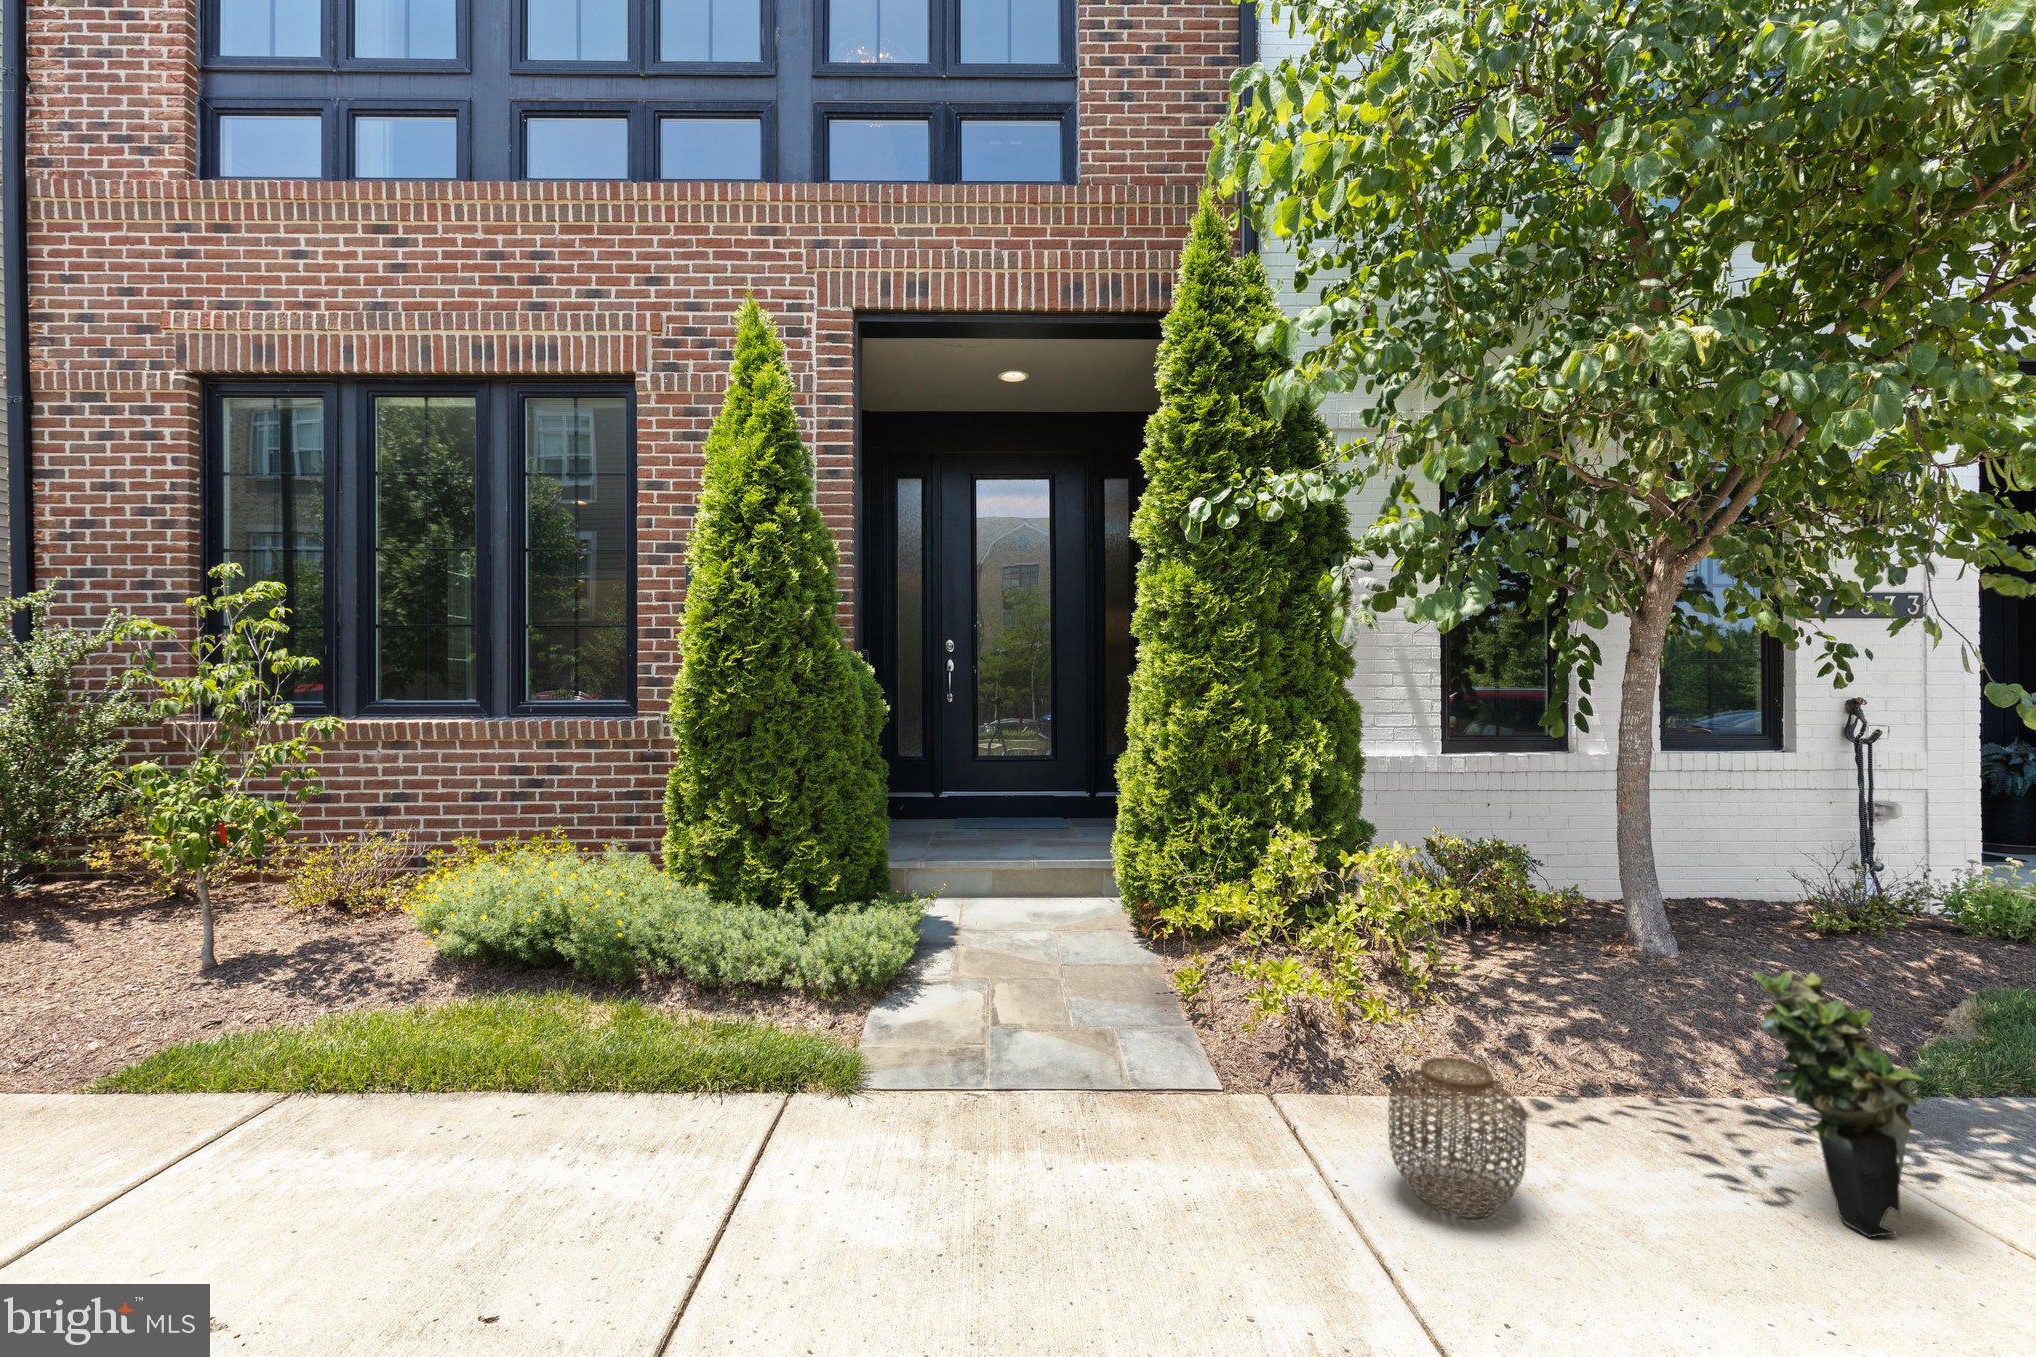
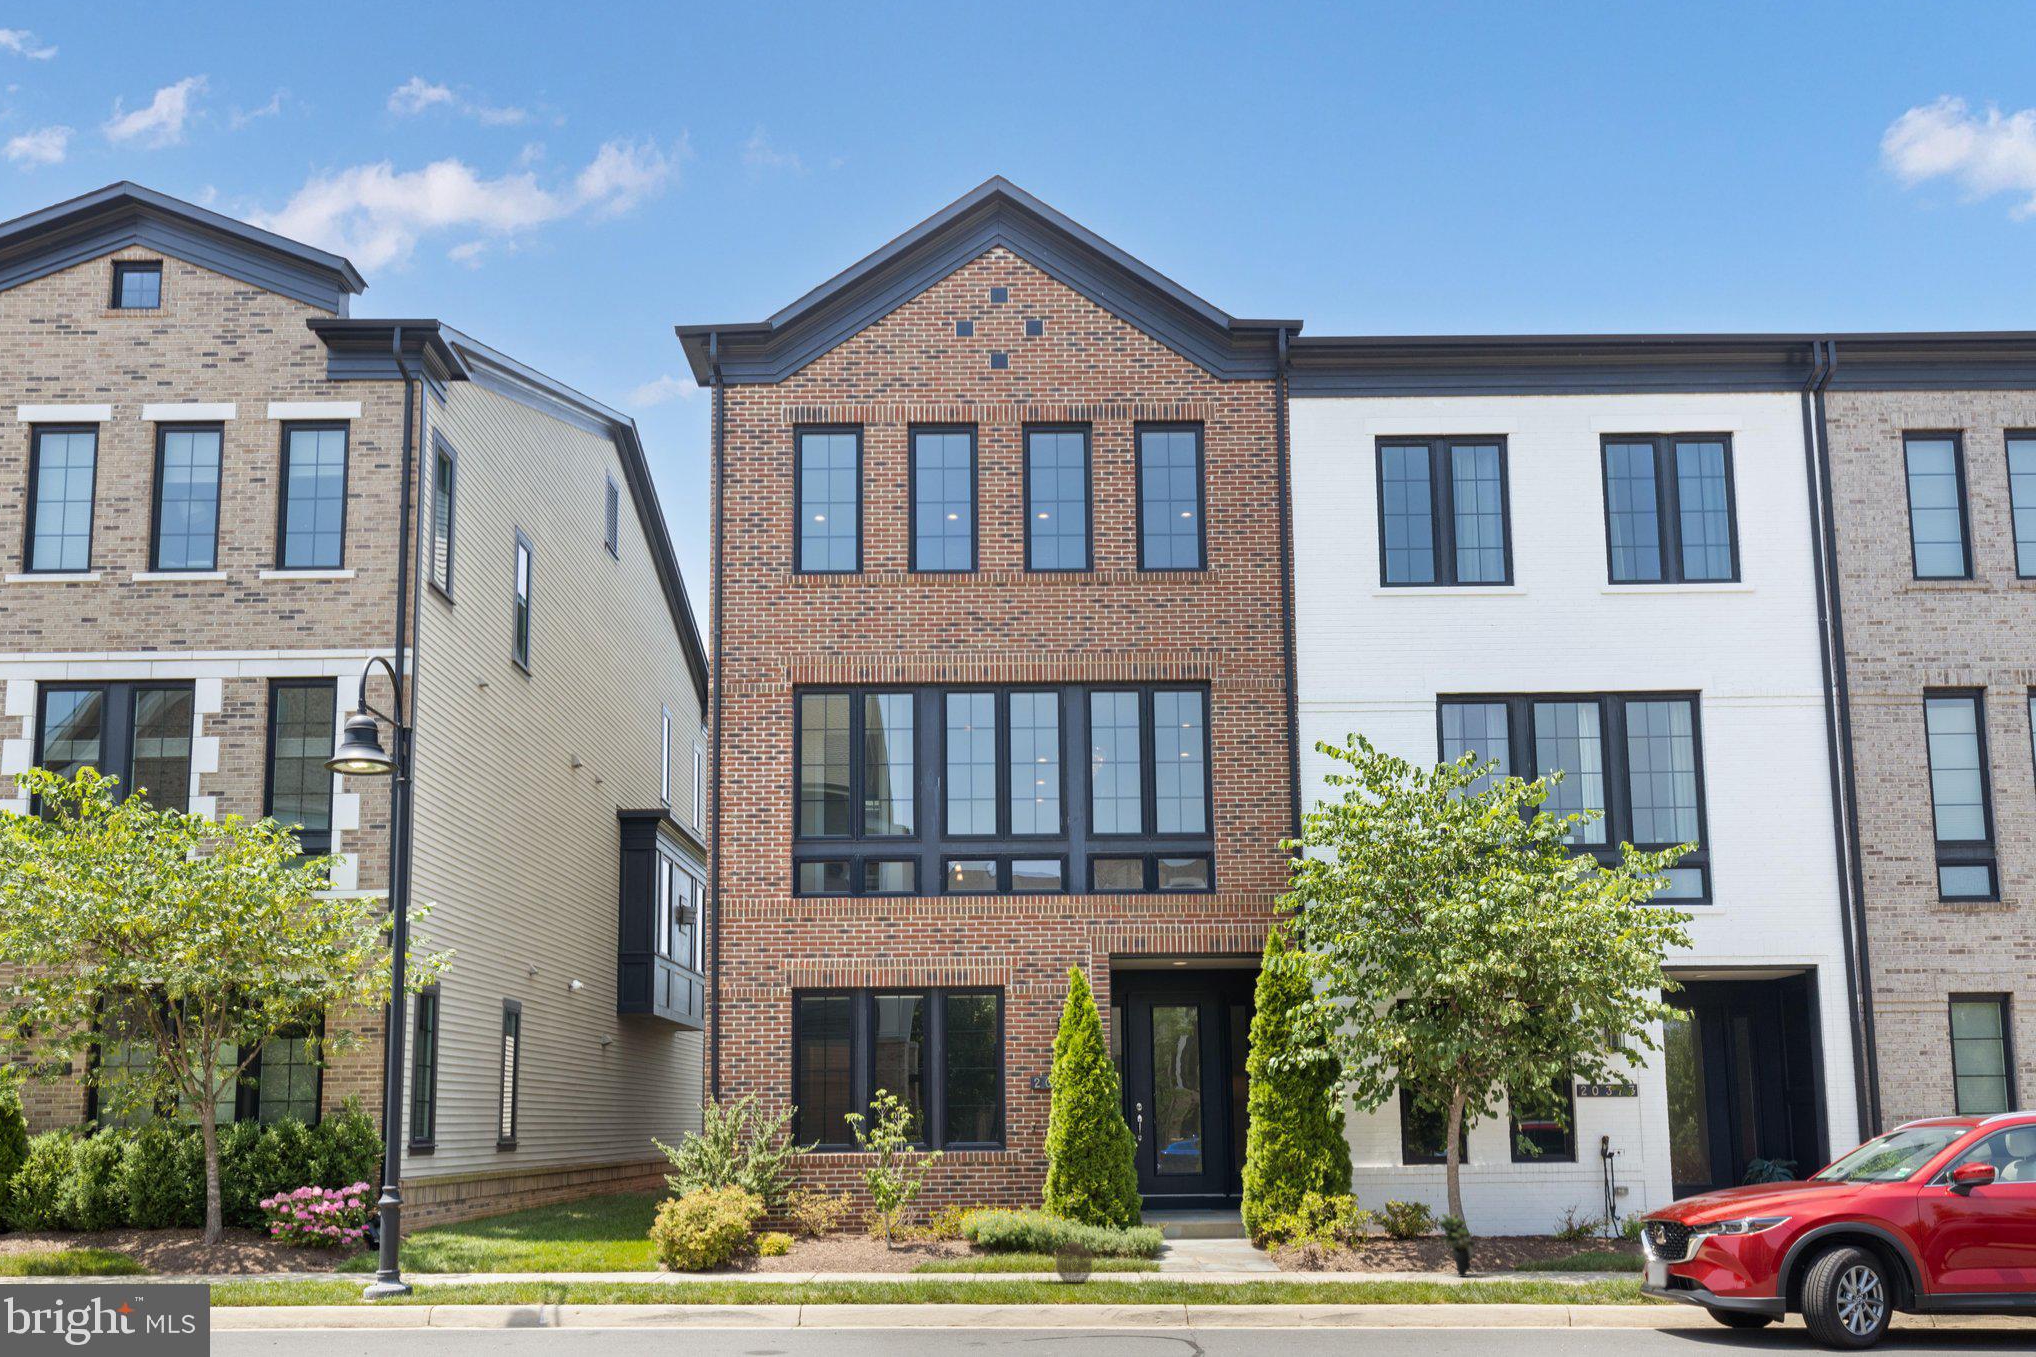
woven basket: present [1389,1058,1526,1218] -> present [1057,1243,1092,1283]

